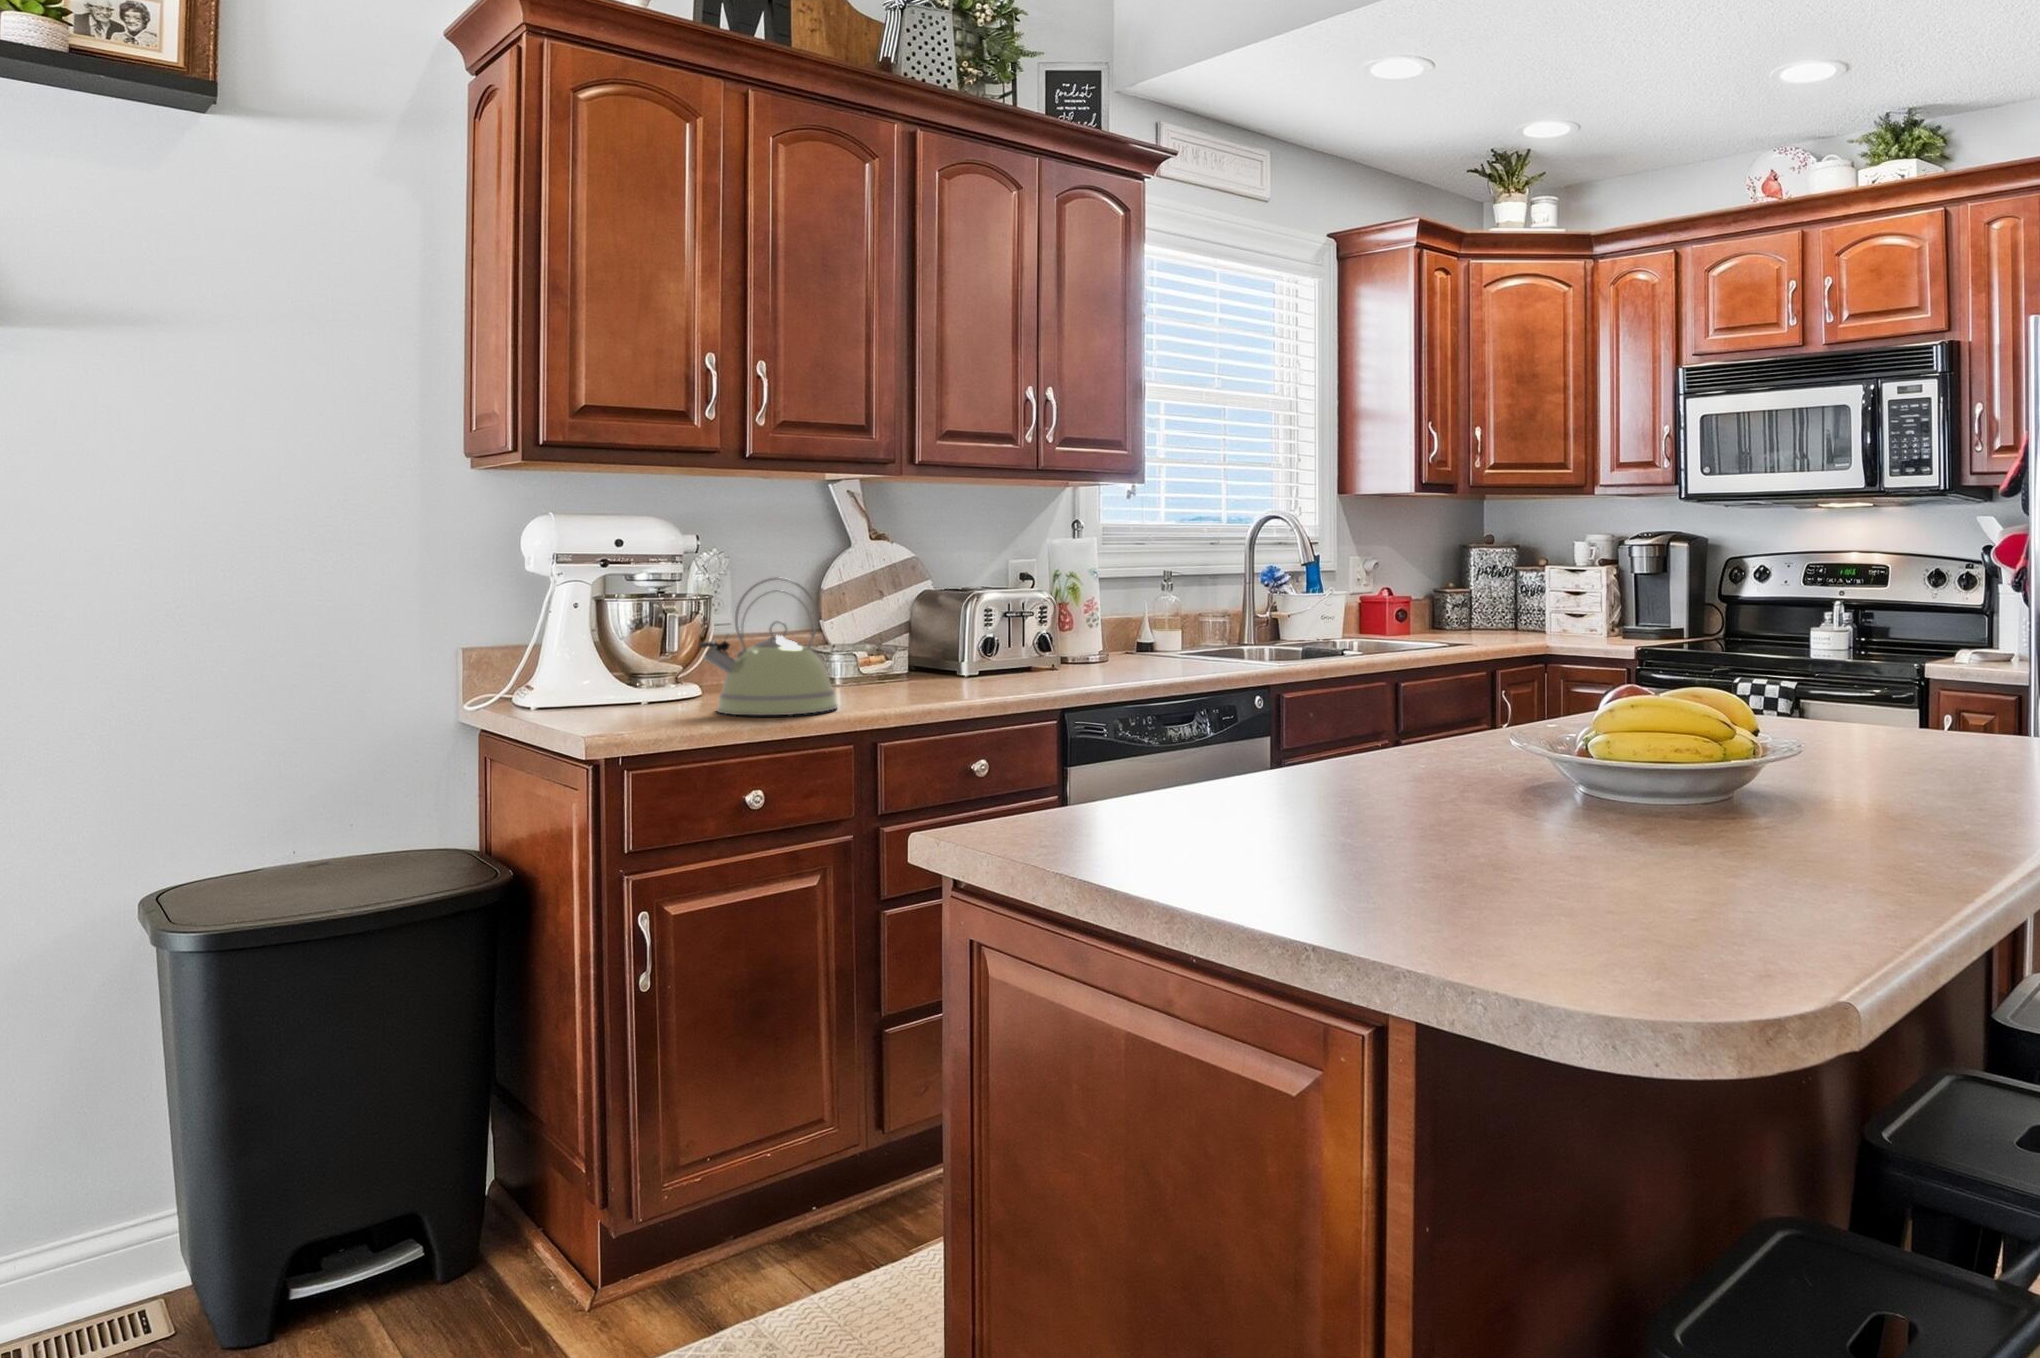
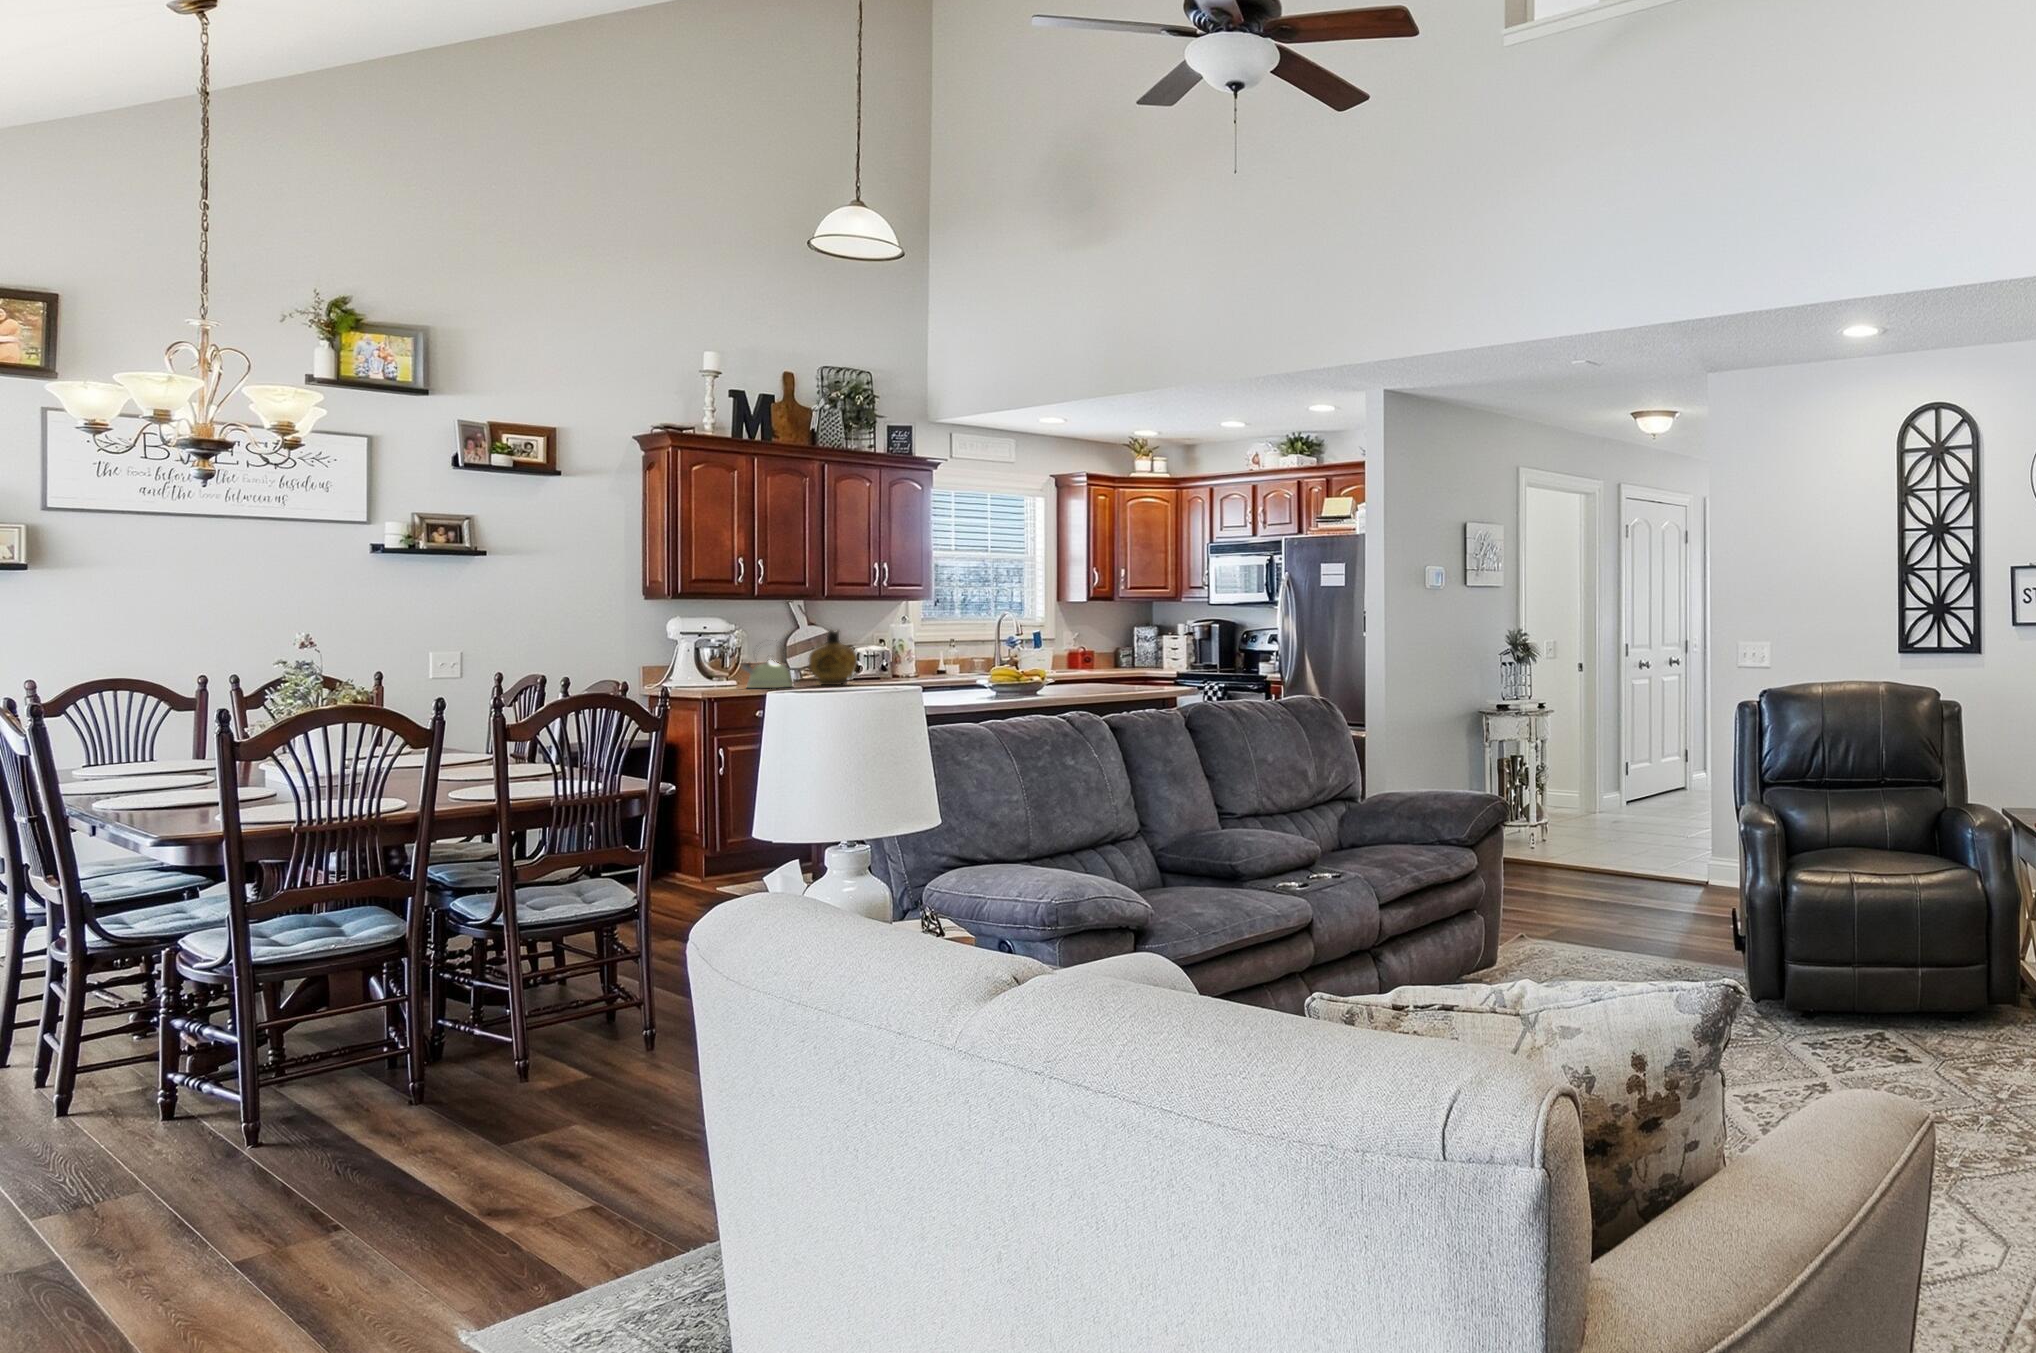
ceramic jug: none [874,550,992,697] -> present [809,630,858,685]

